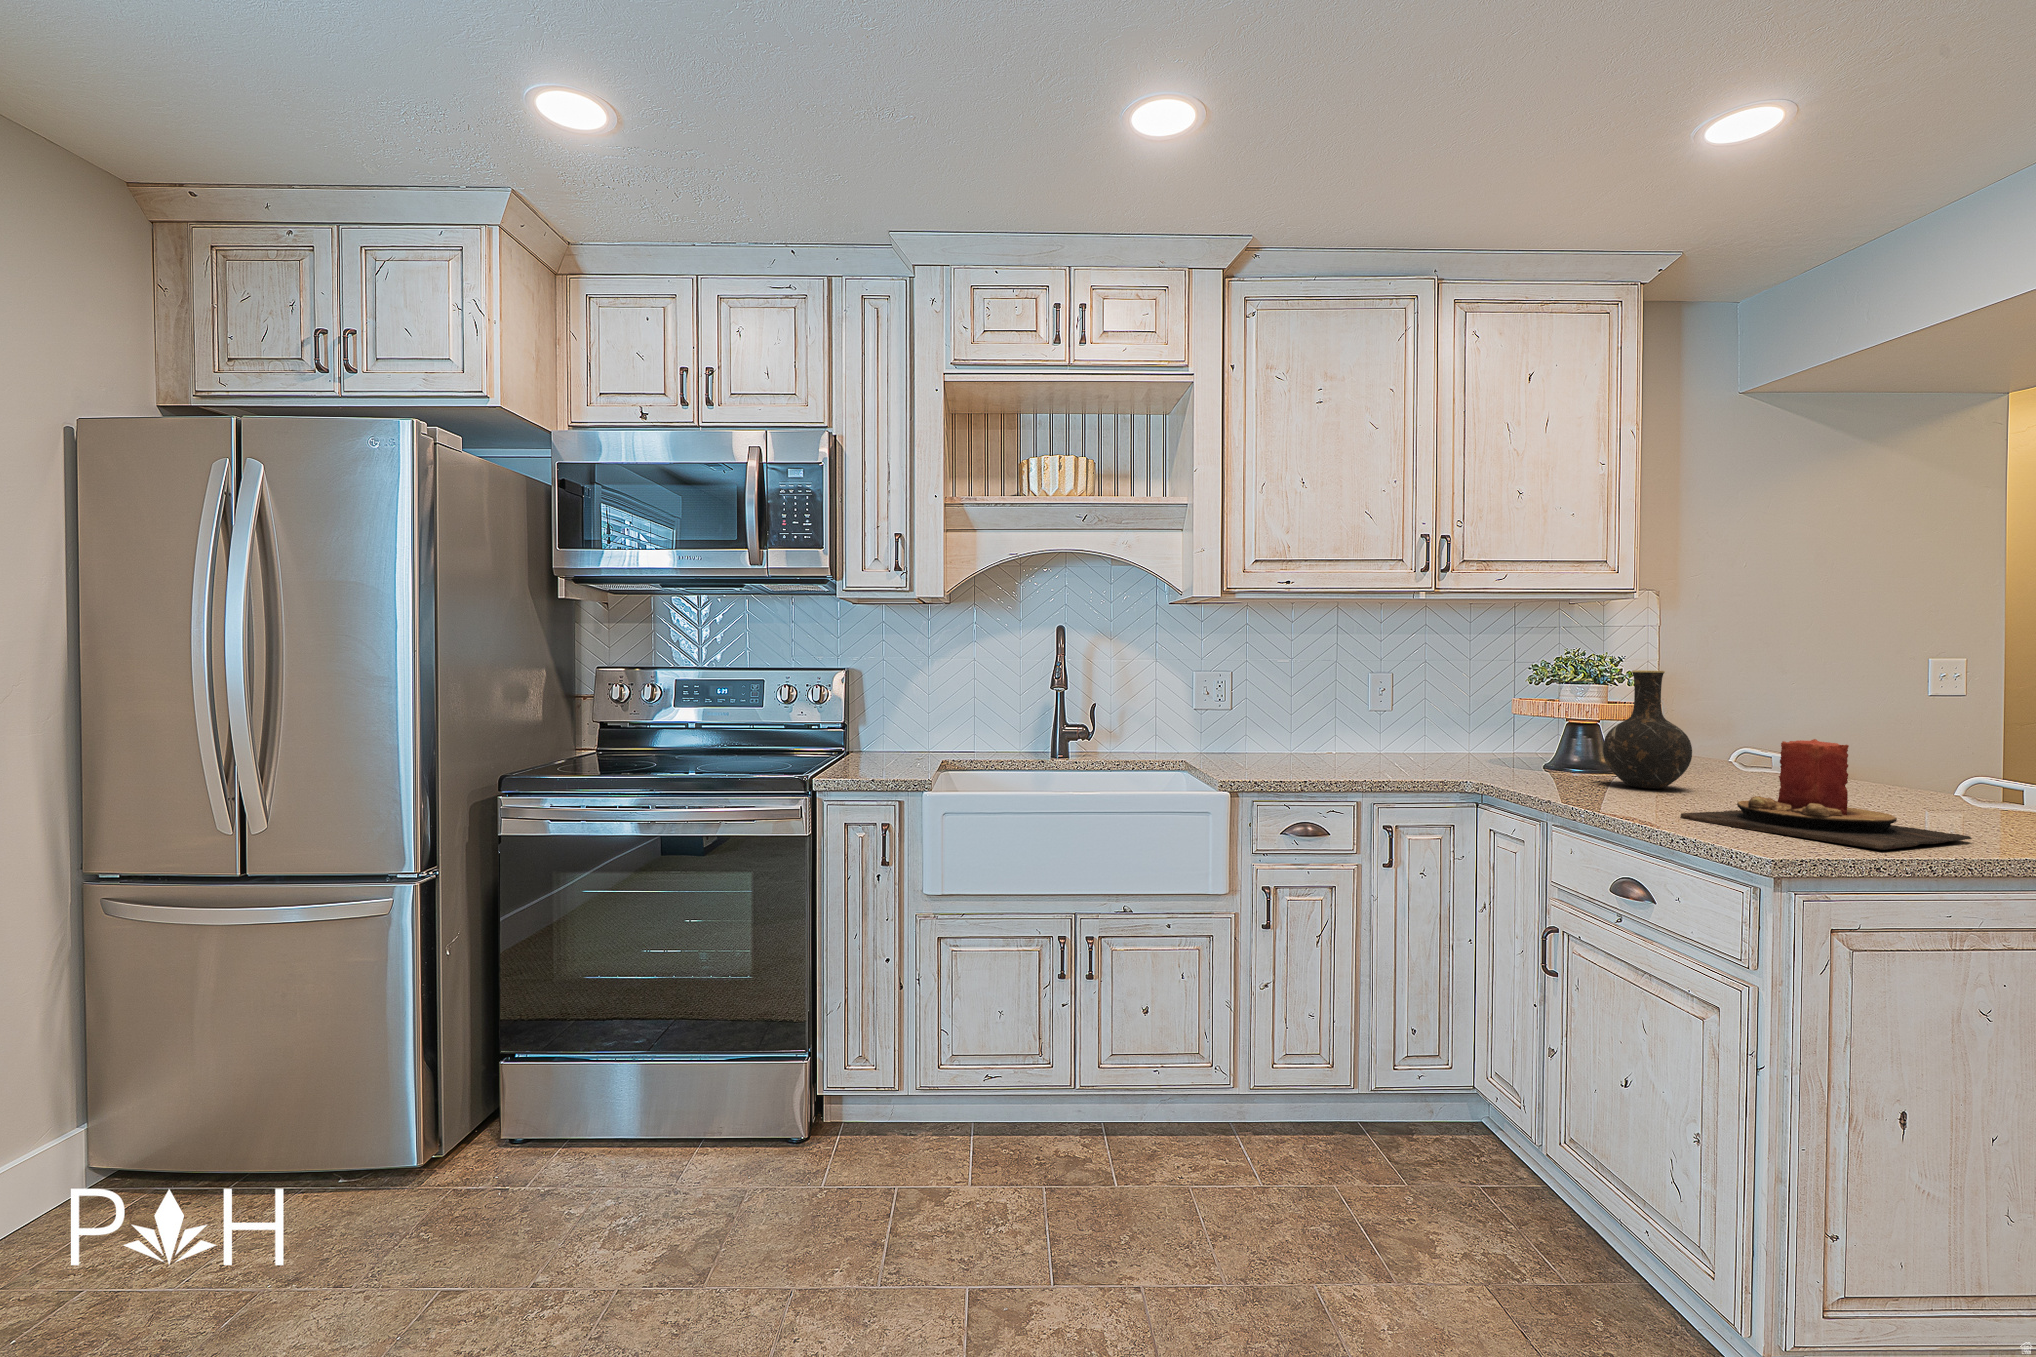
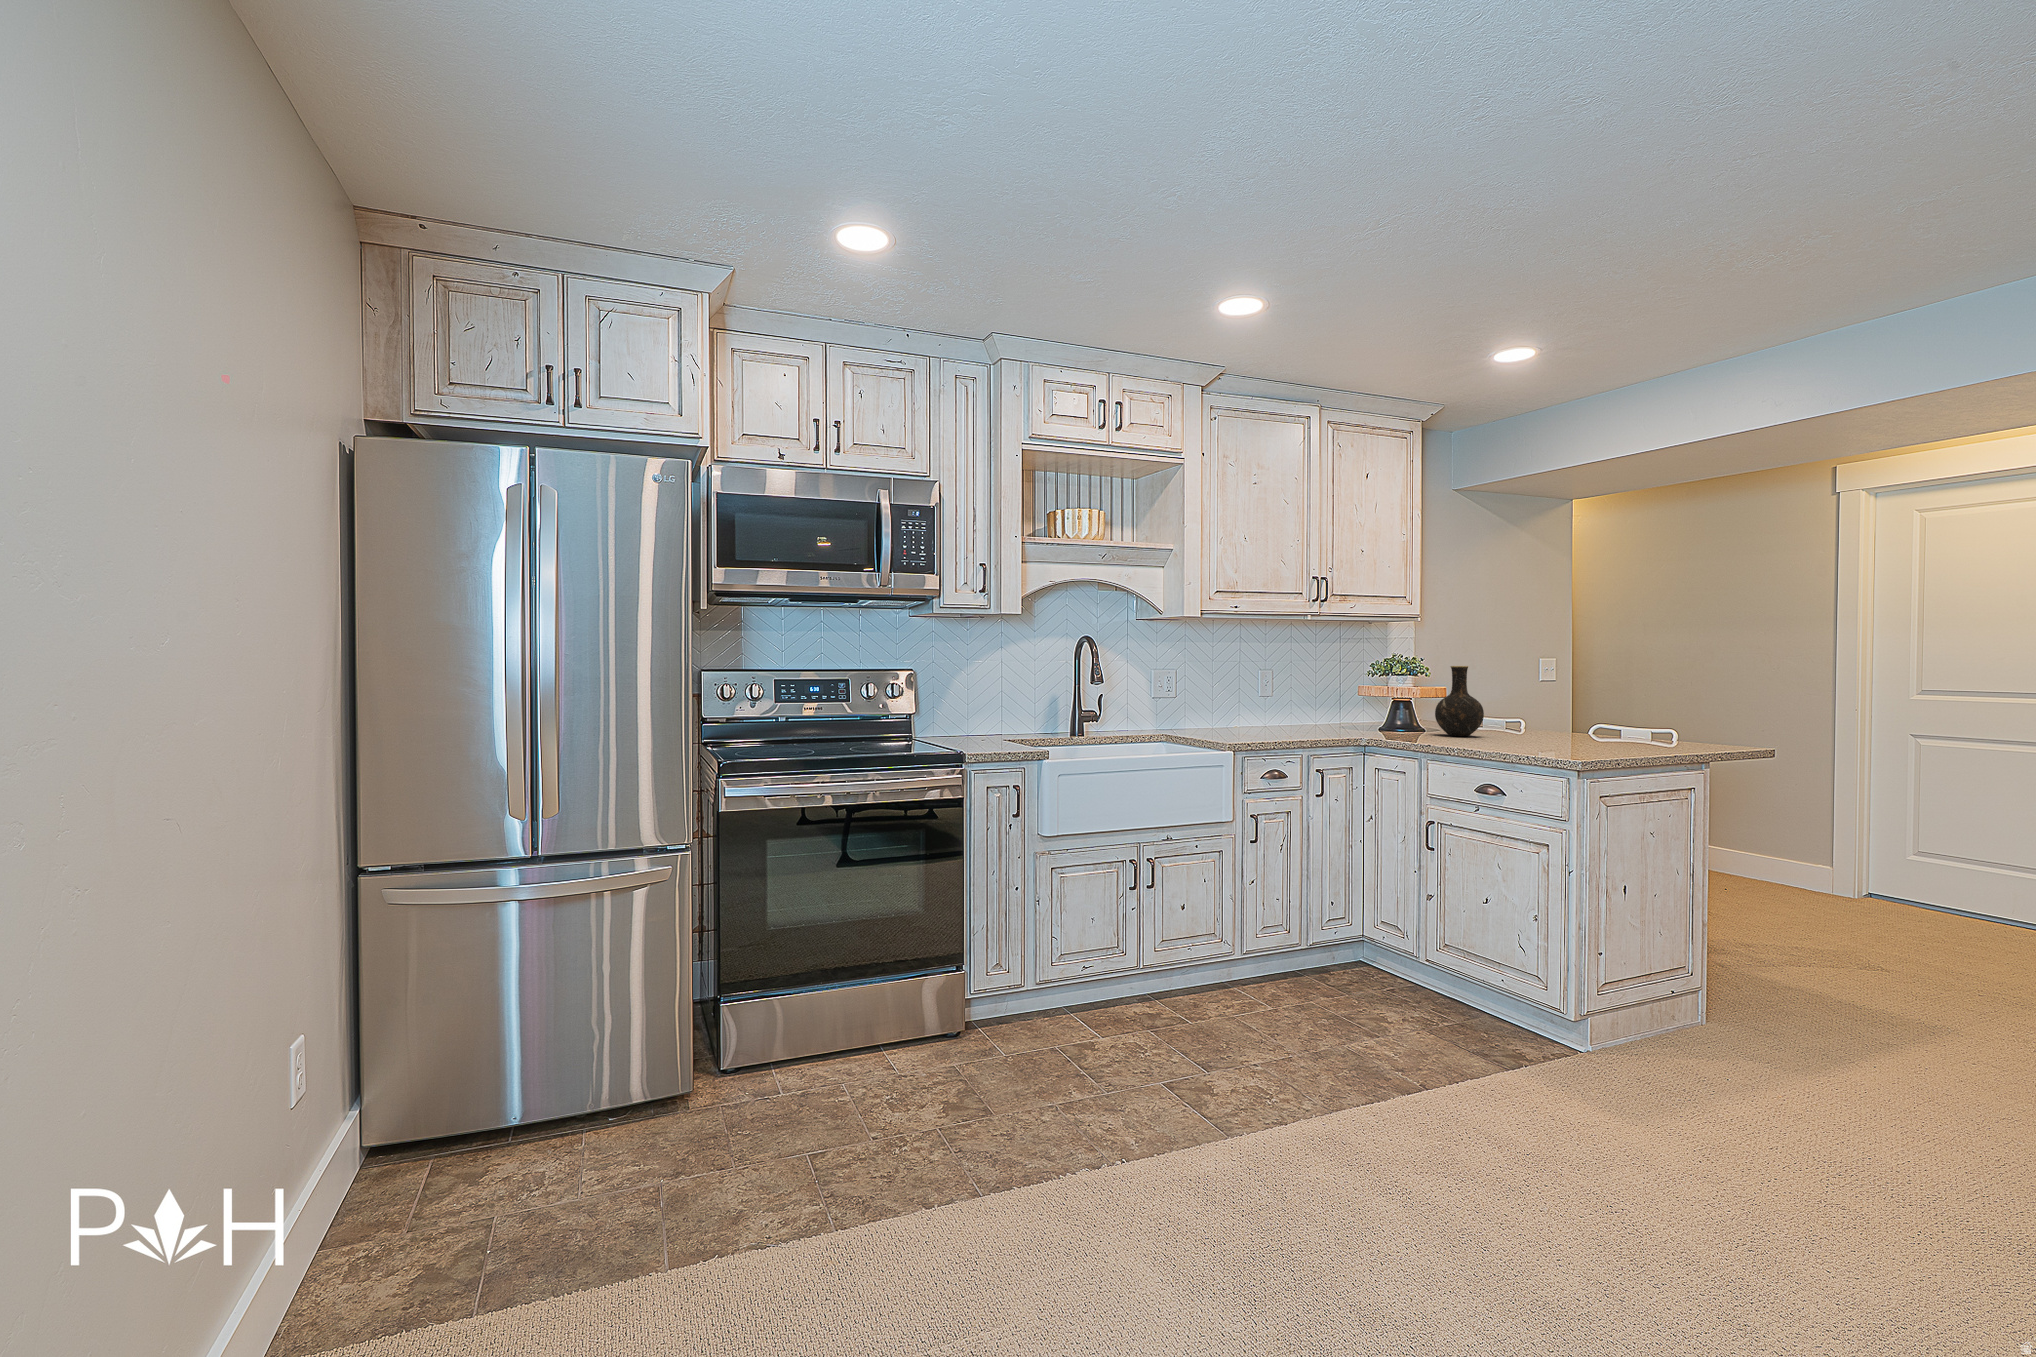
candle: present [1680,739,1972,850] -> none [1513,701,1637,753]

